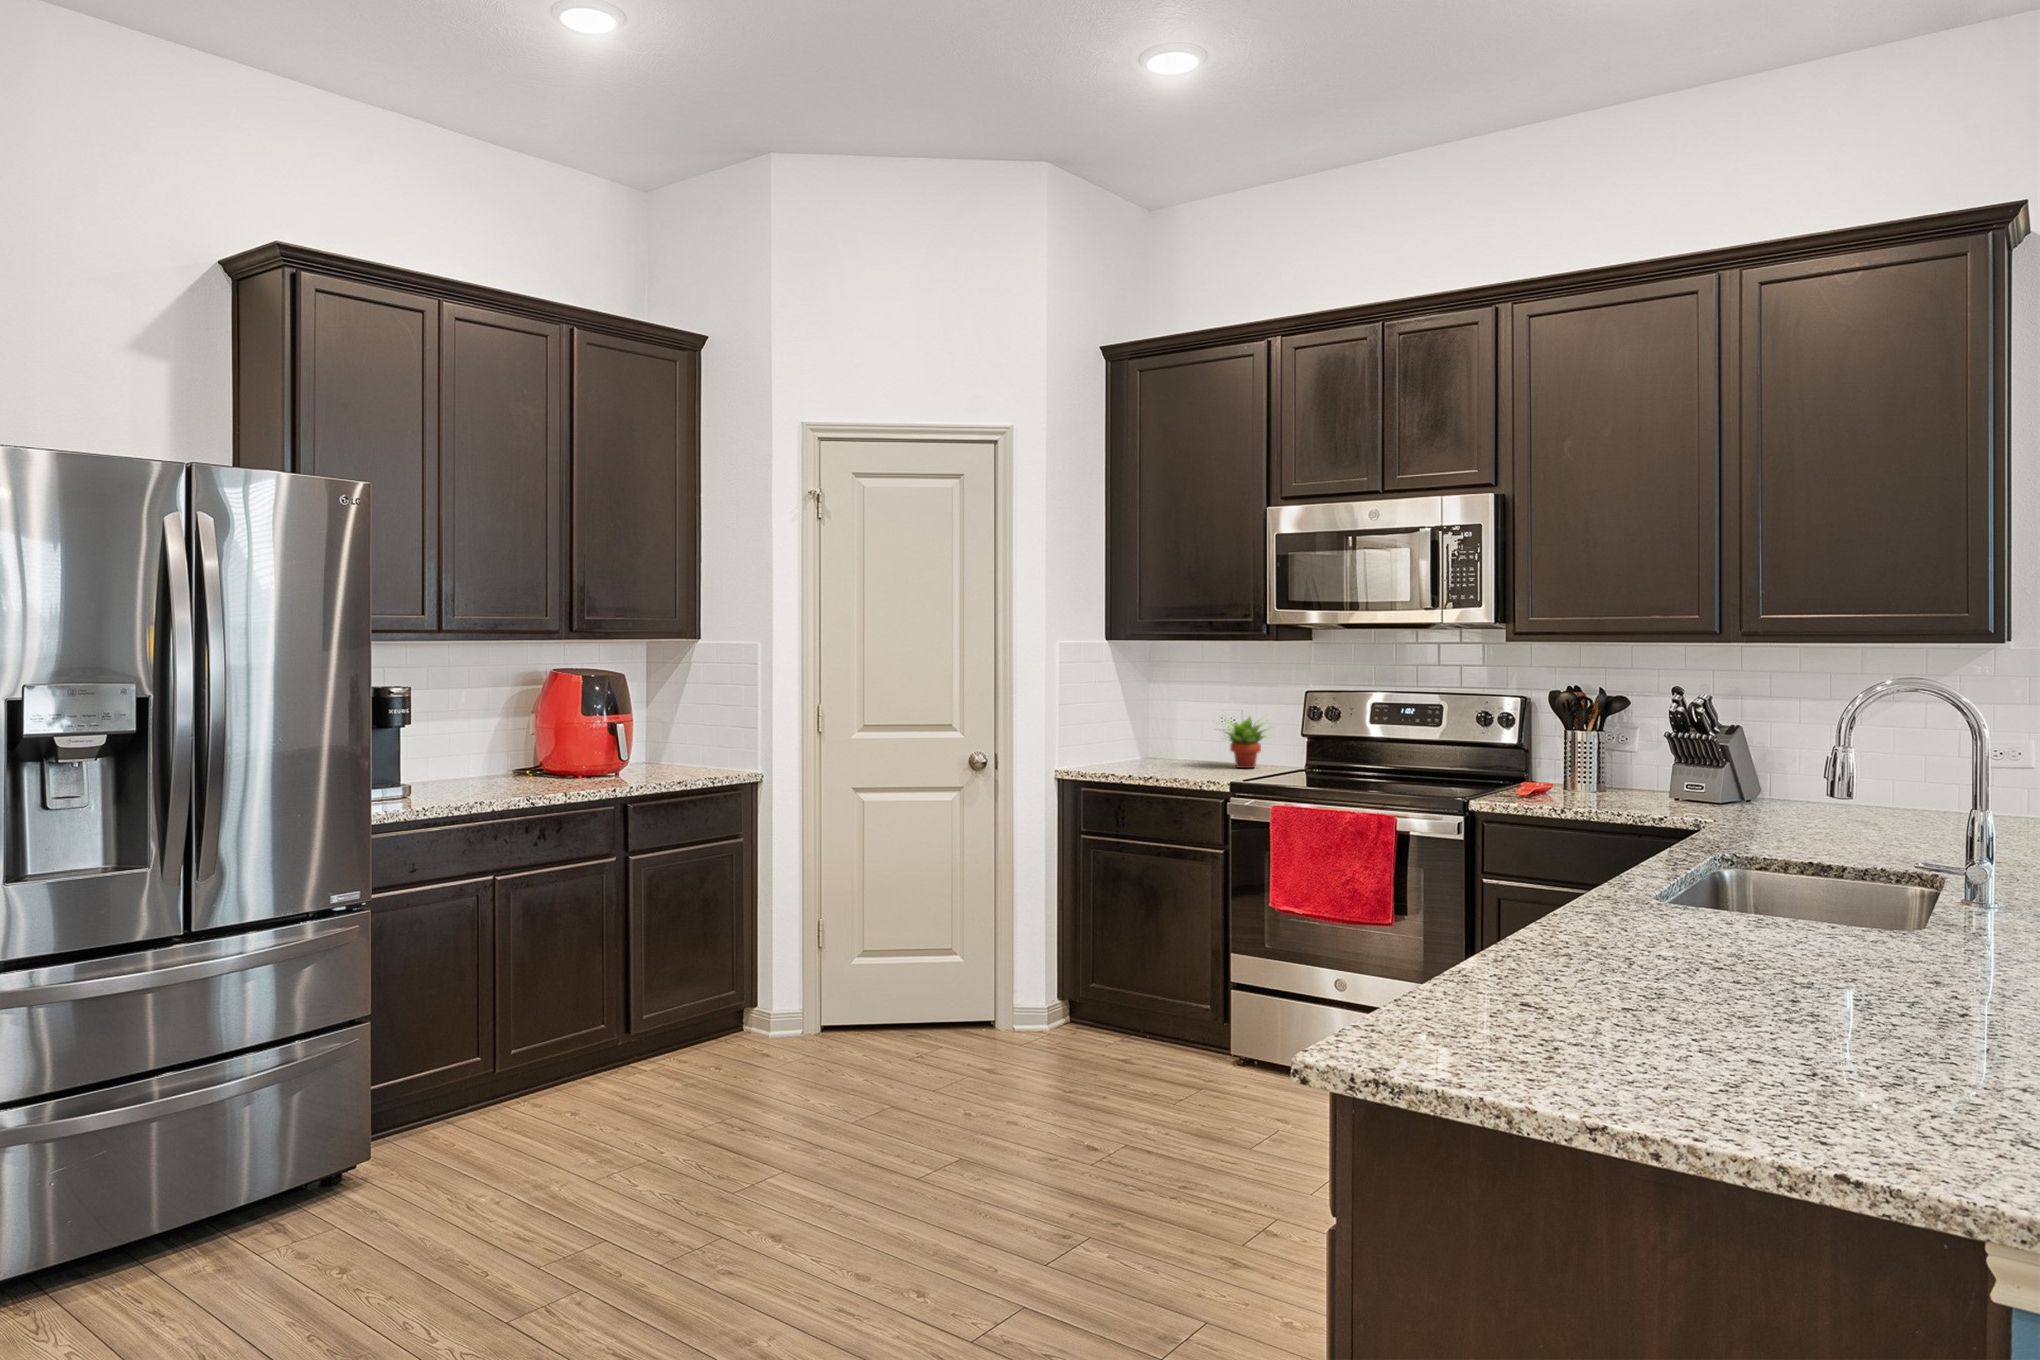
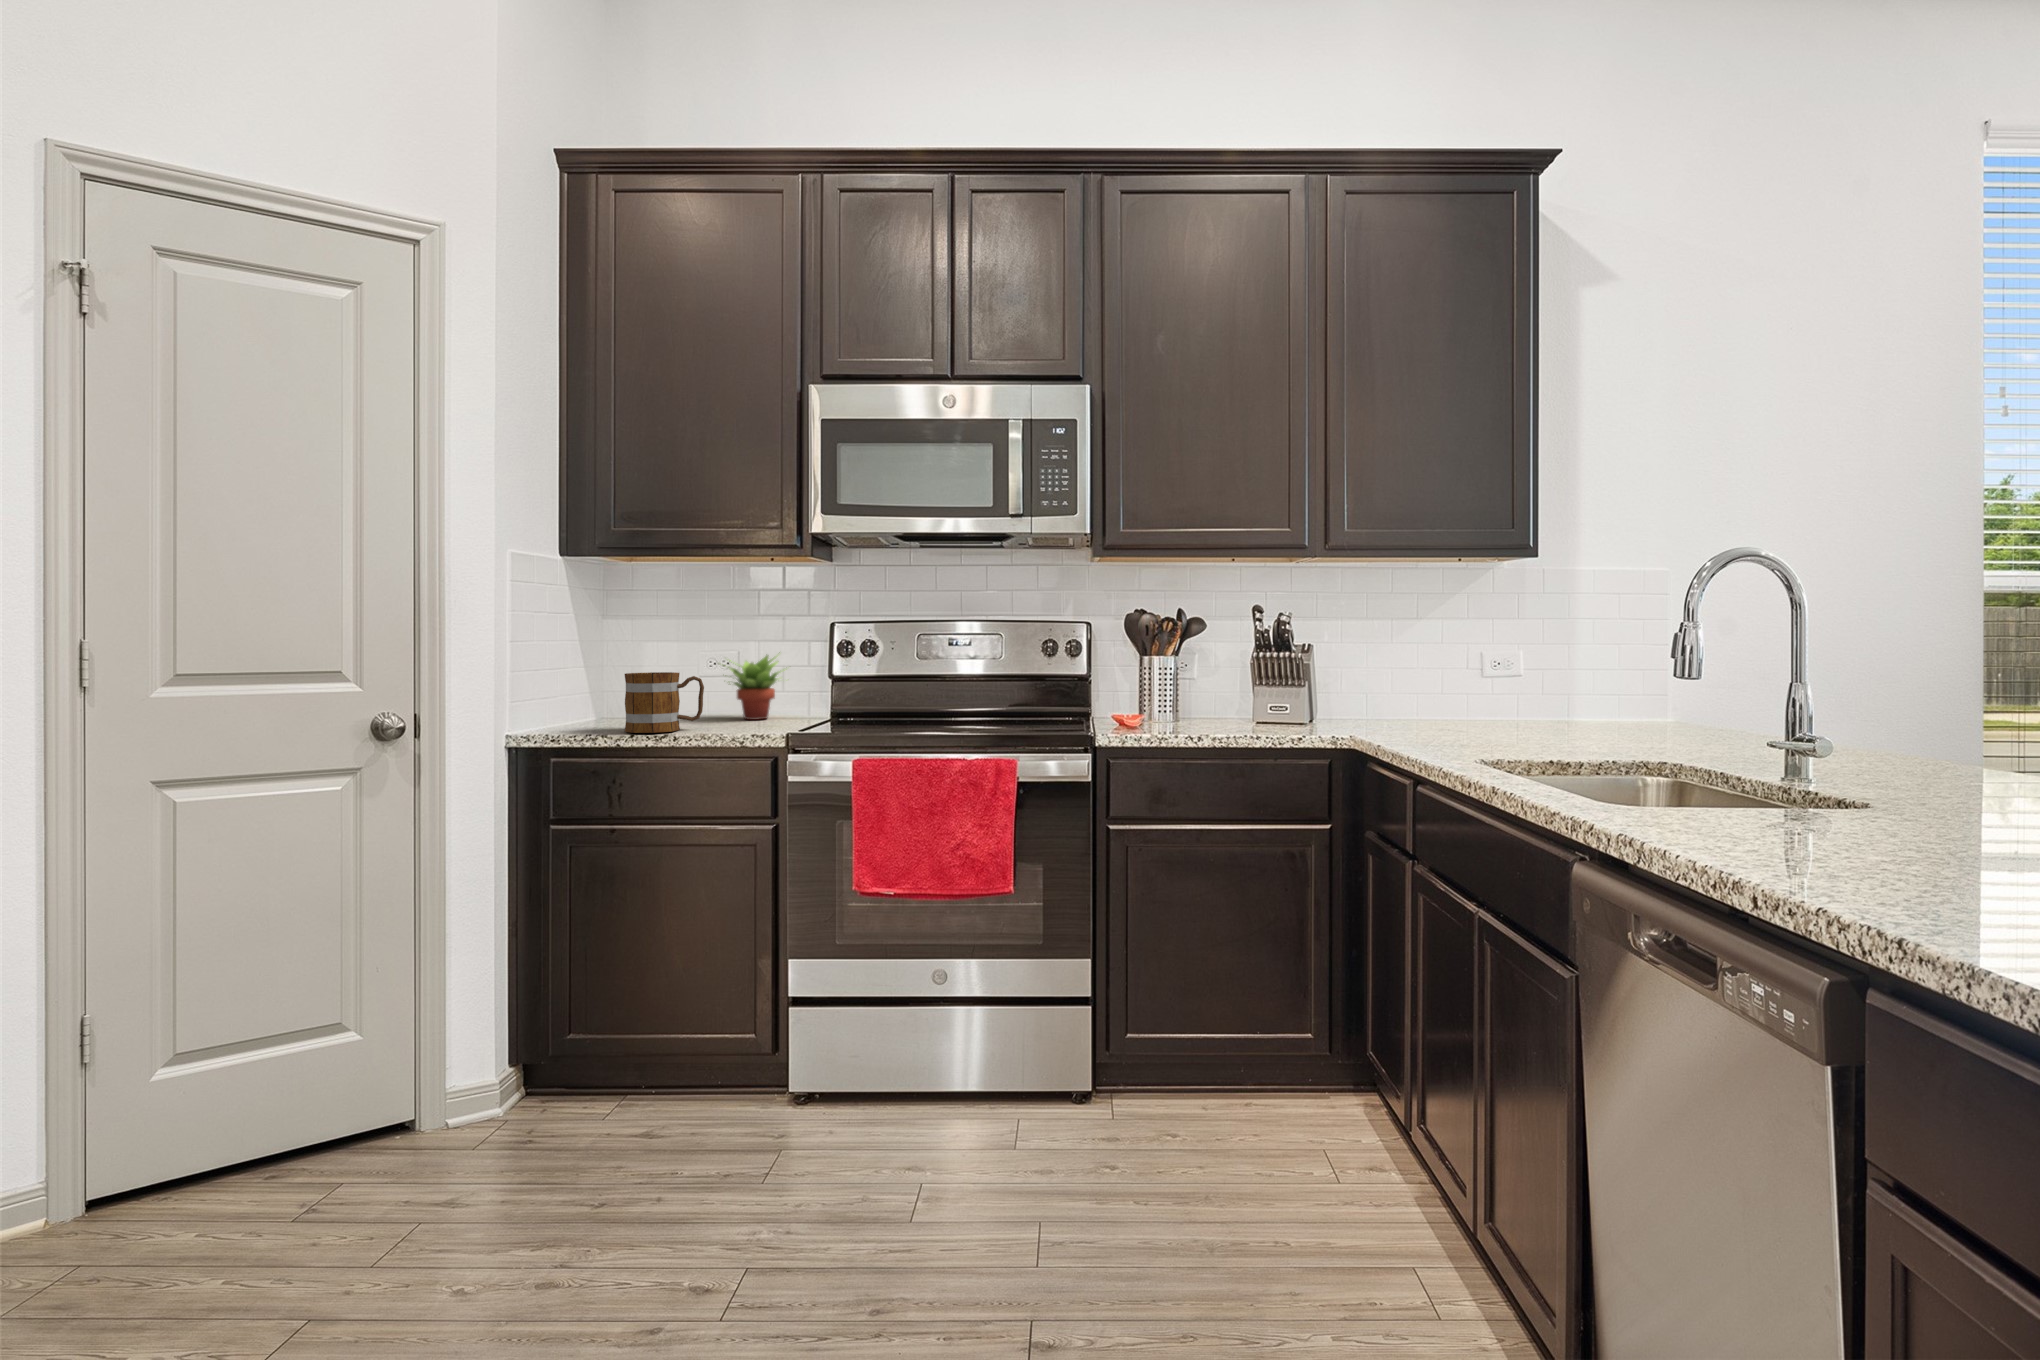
mug: none [1137,728,1194,774] -> present [625,672,704,733]

